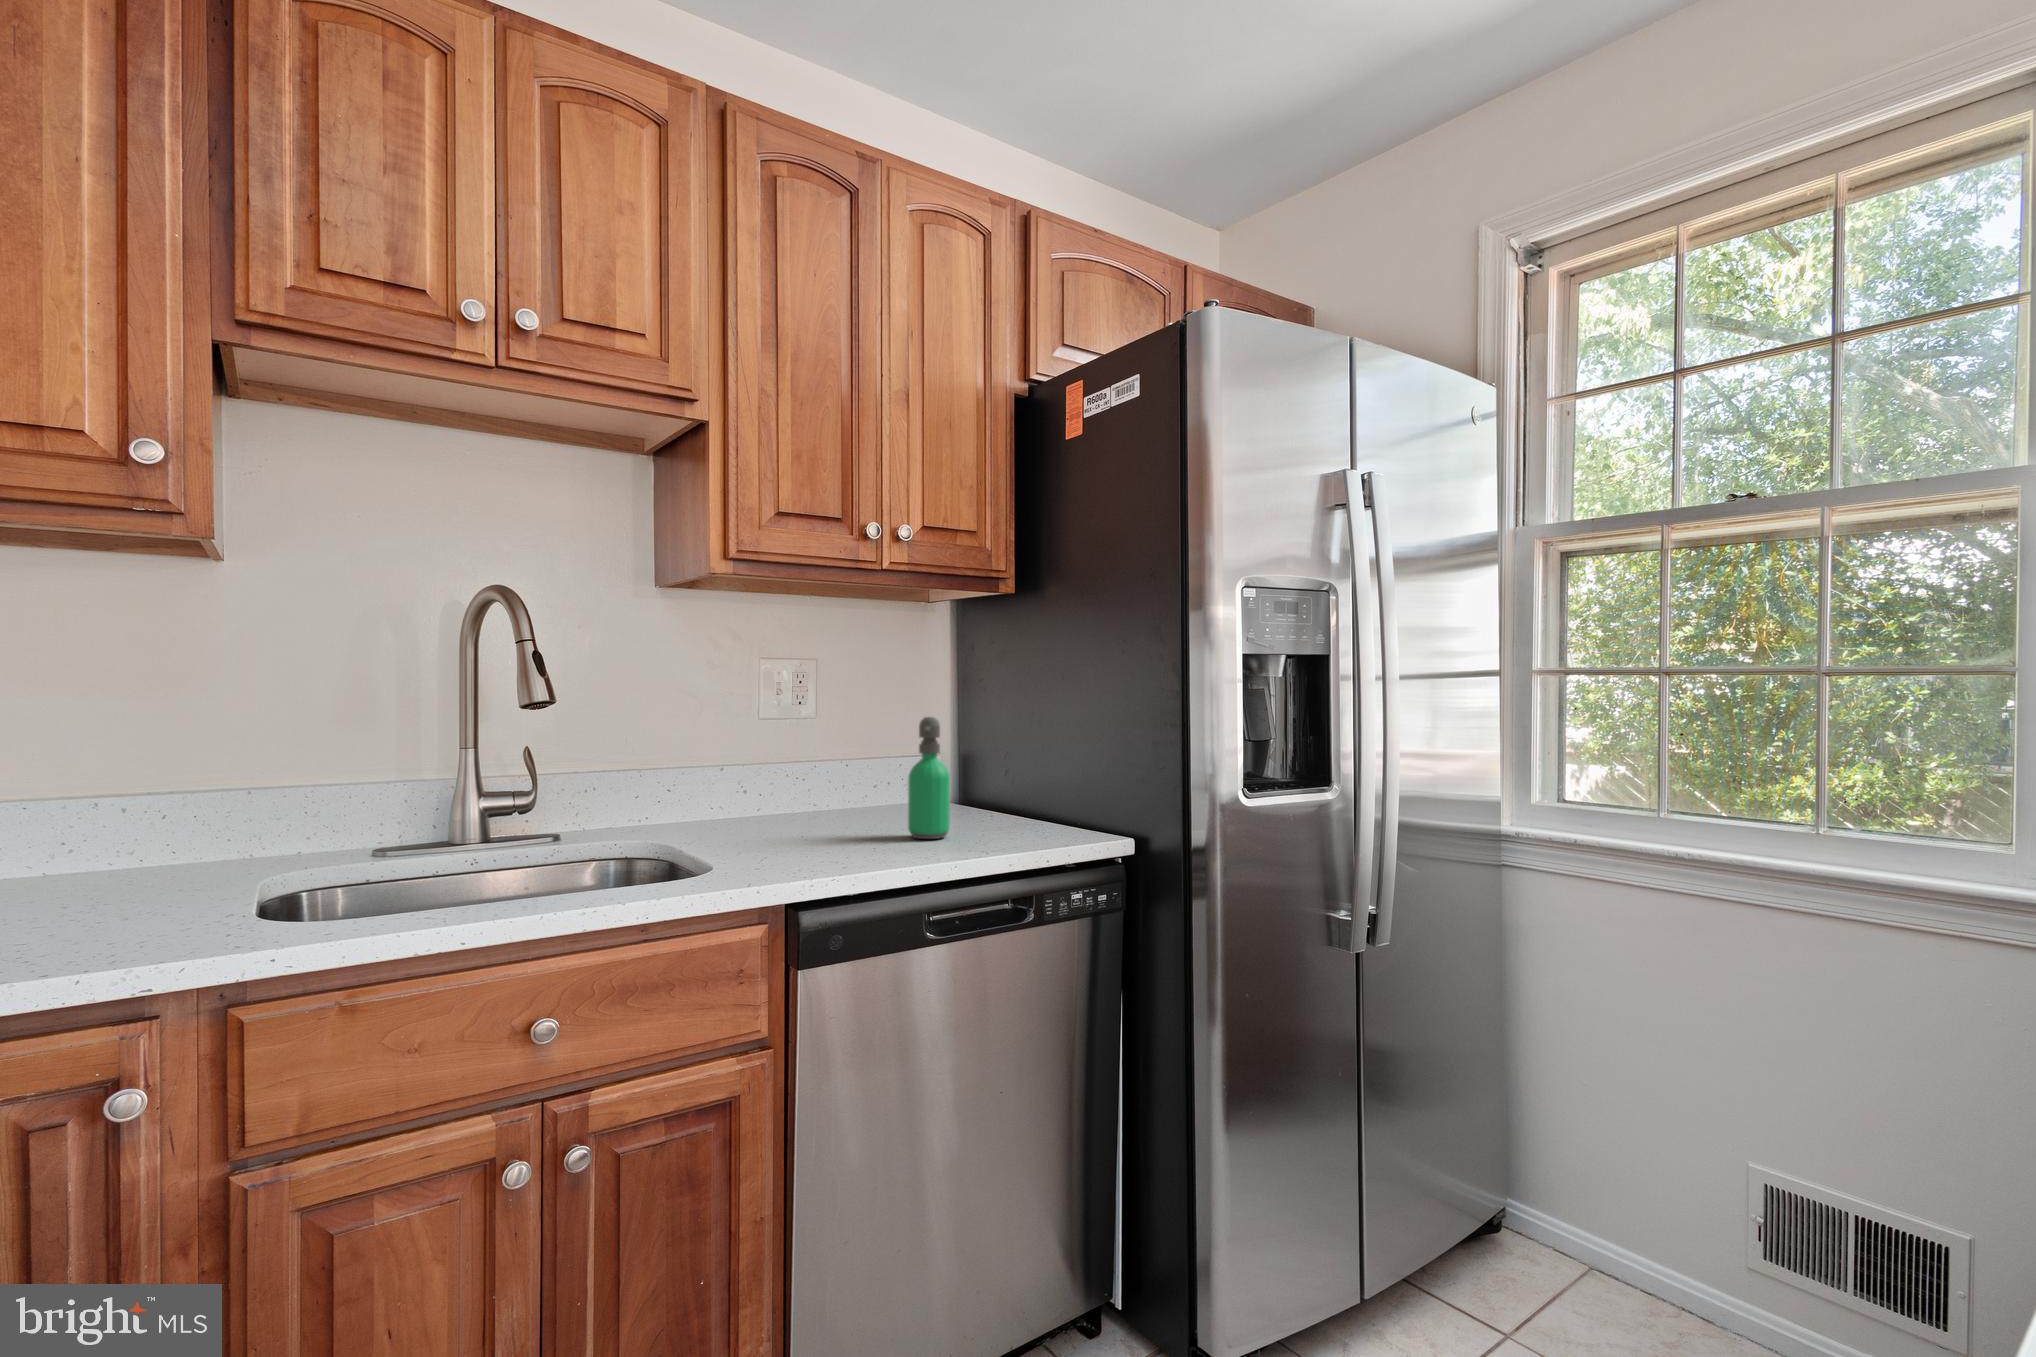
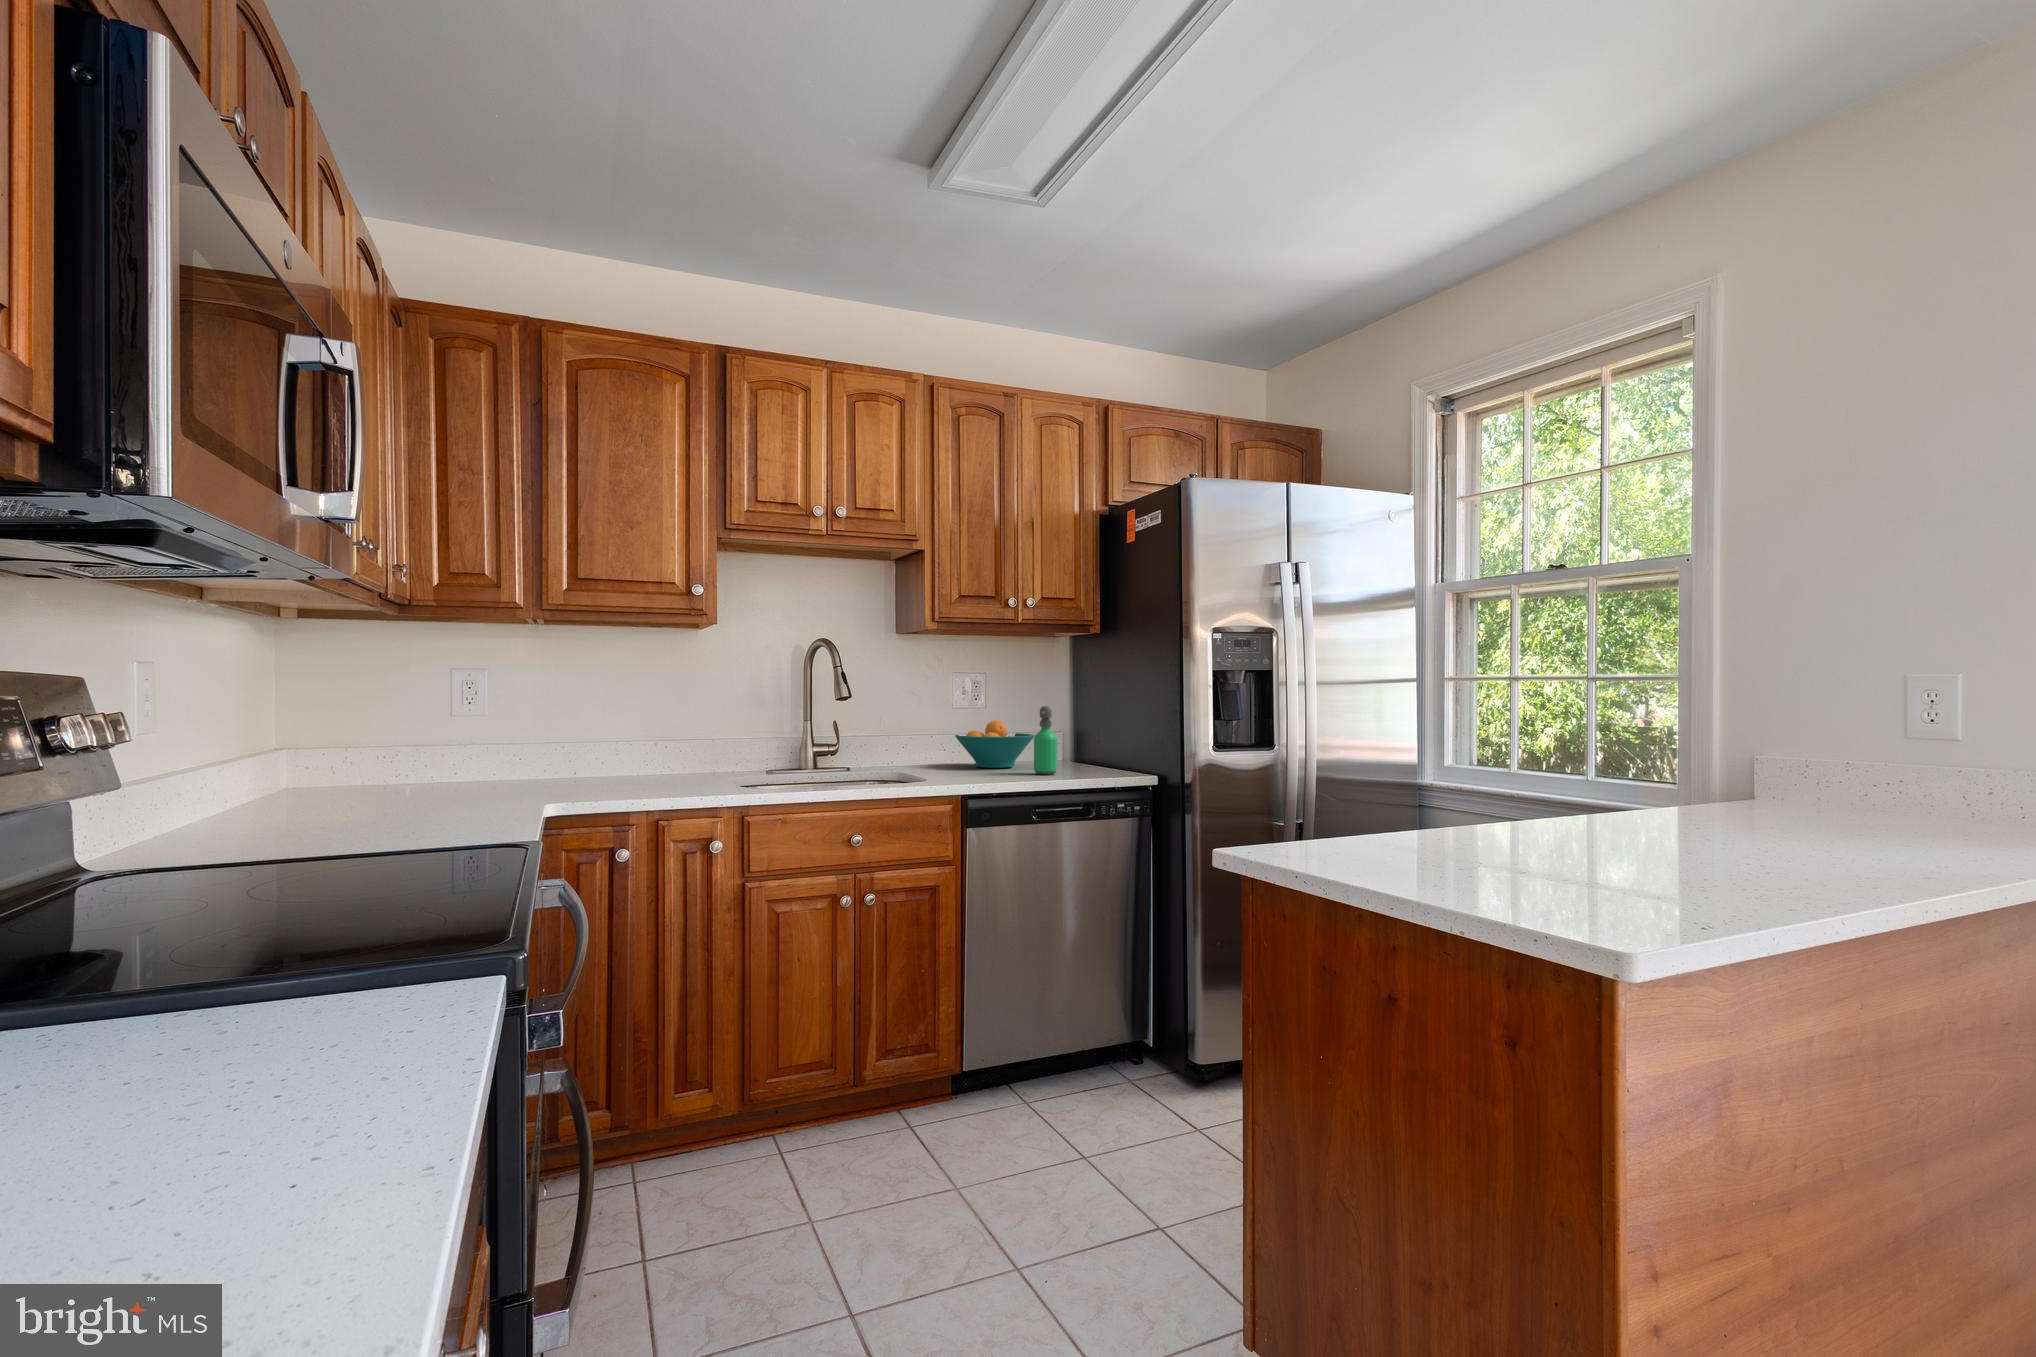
fruit bowl: none [760,741,899,824] -> present [955,720,1035,768]

